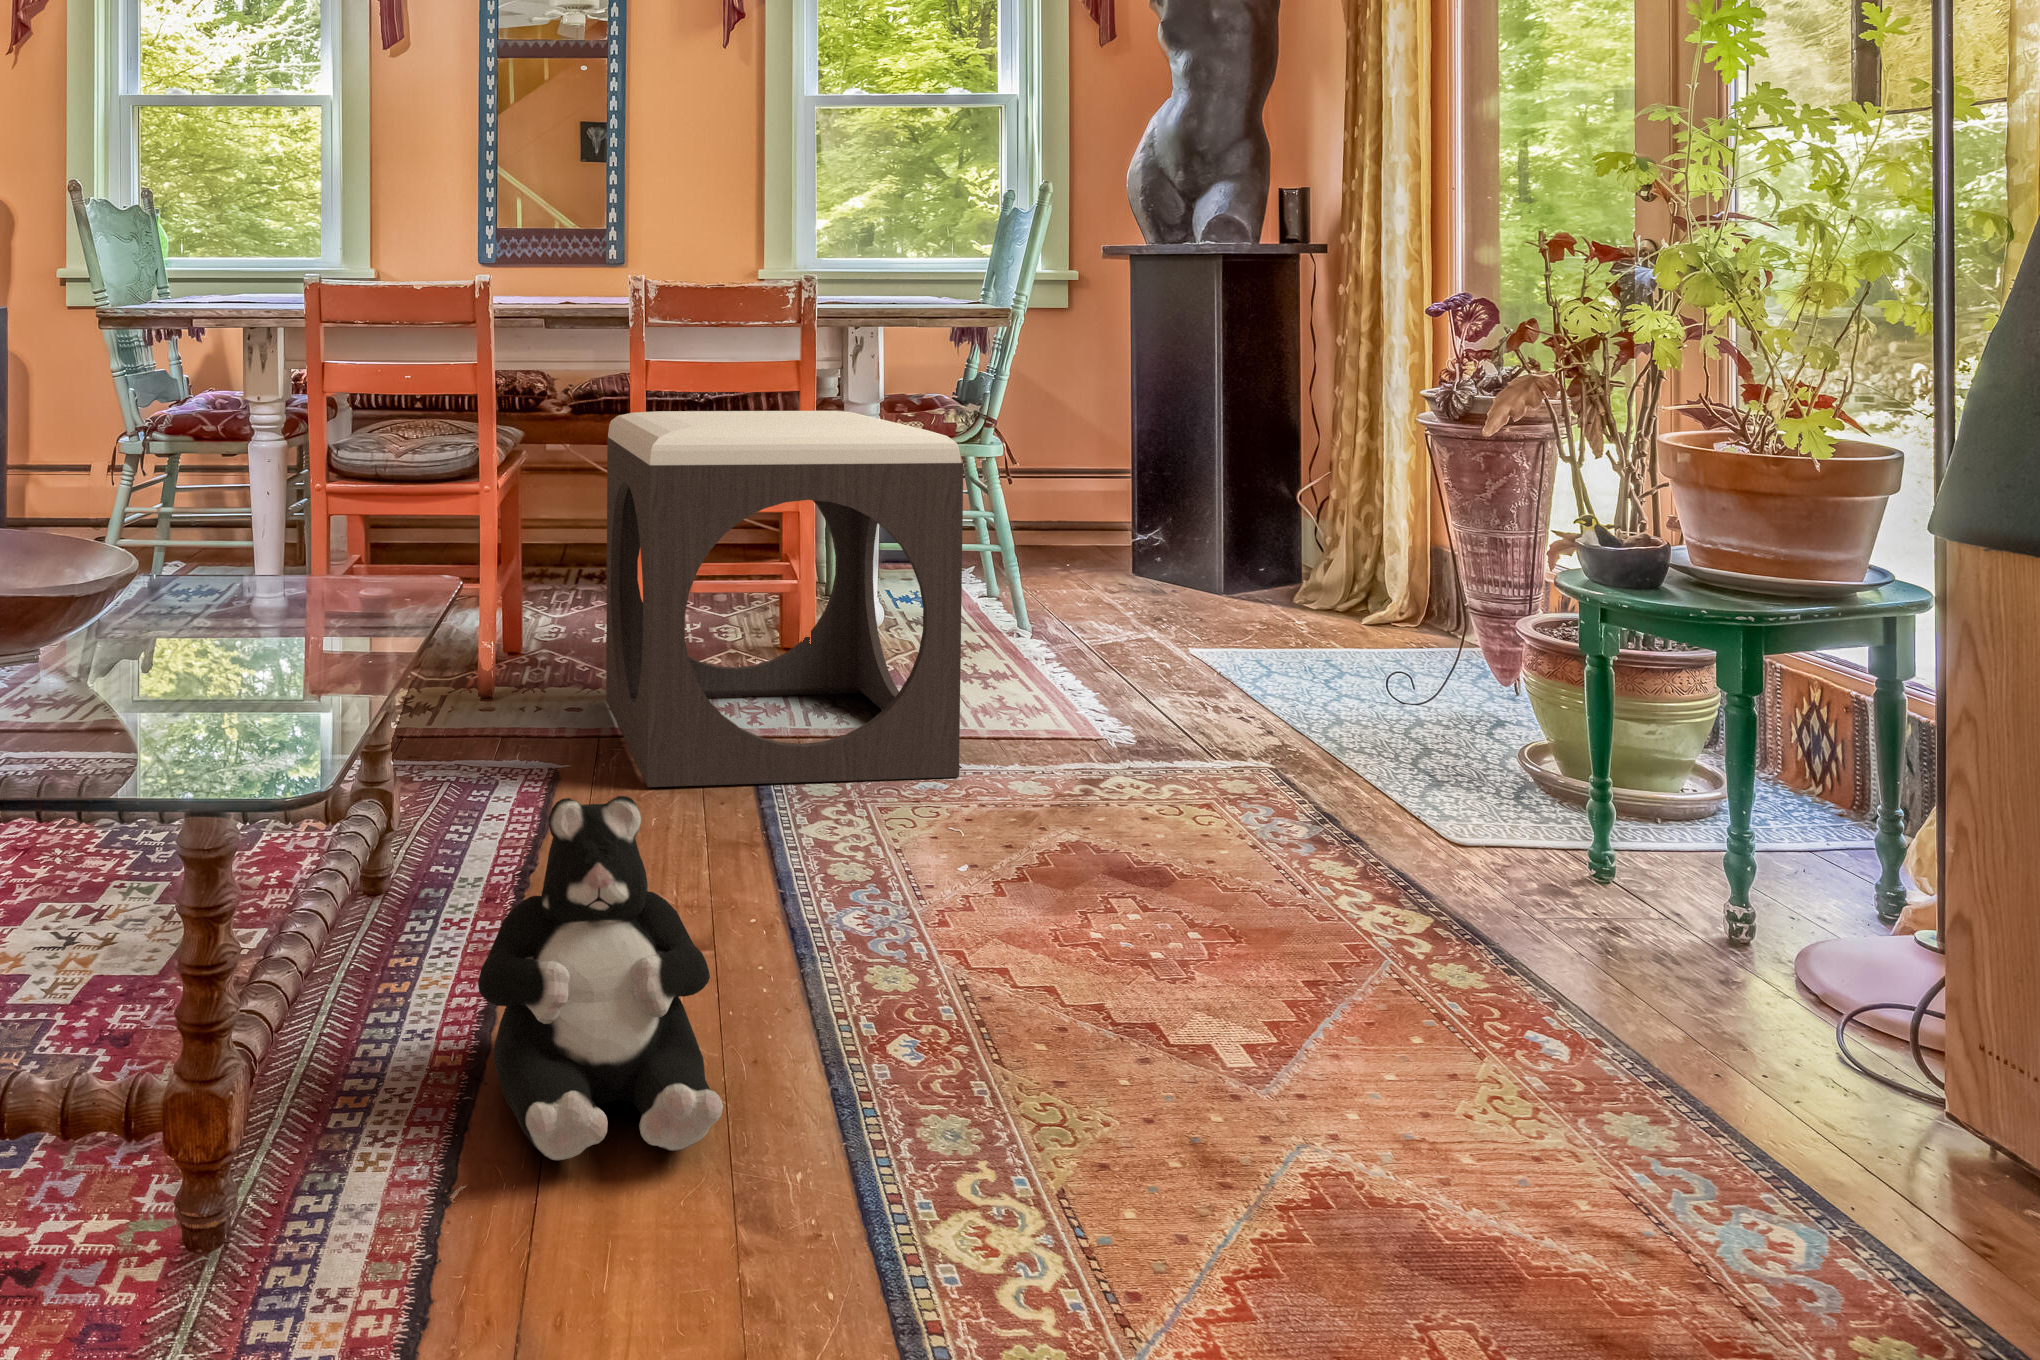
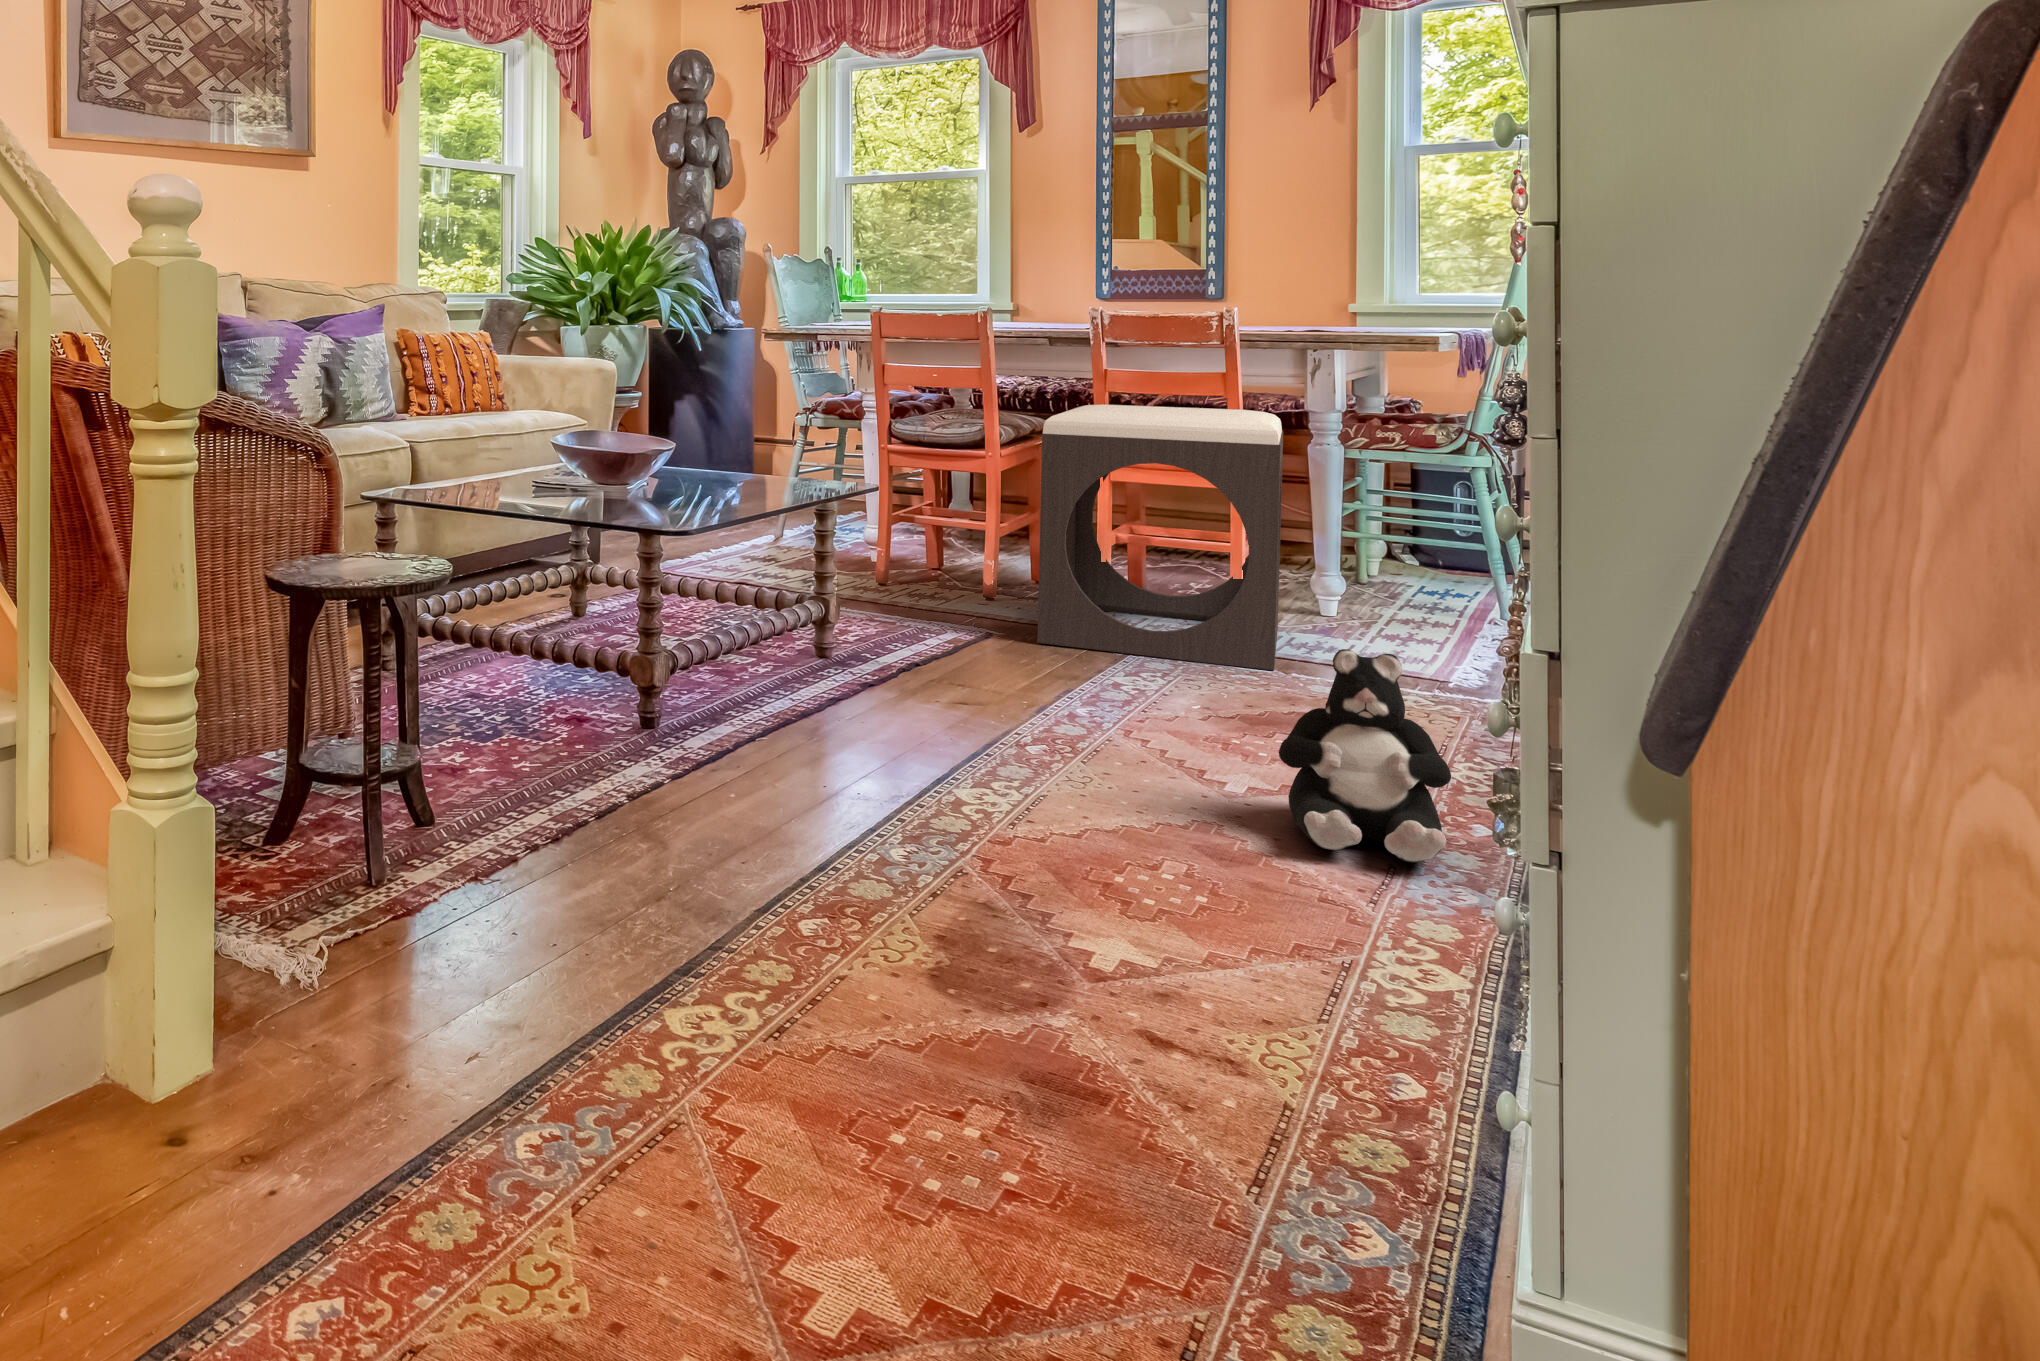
plush toy: present [478,796,723,1160] -> present [1279,649,1451,863]

